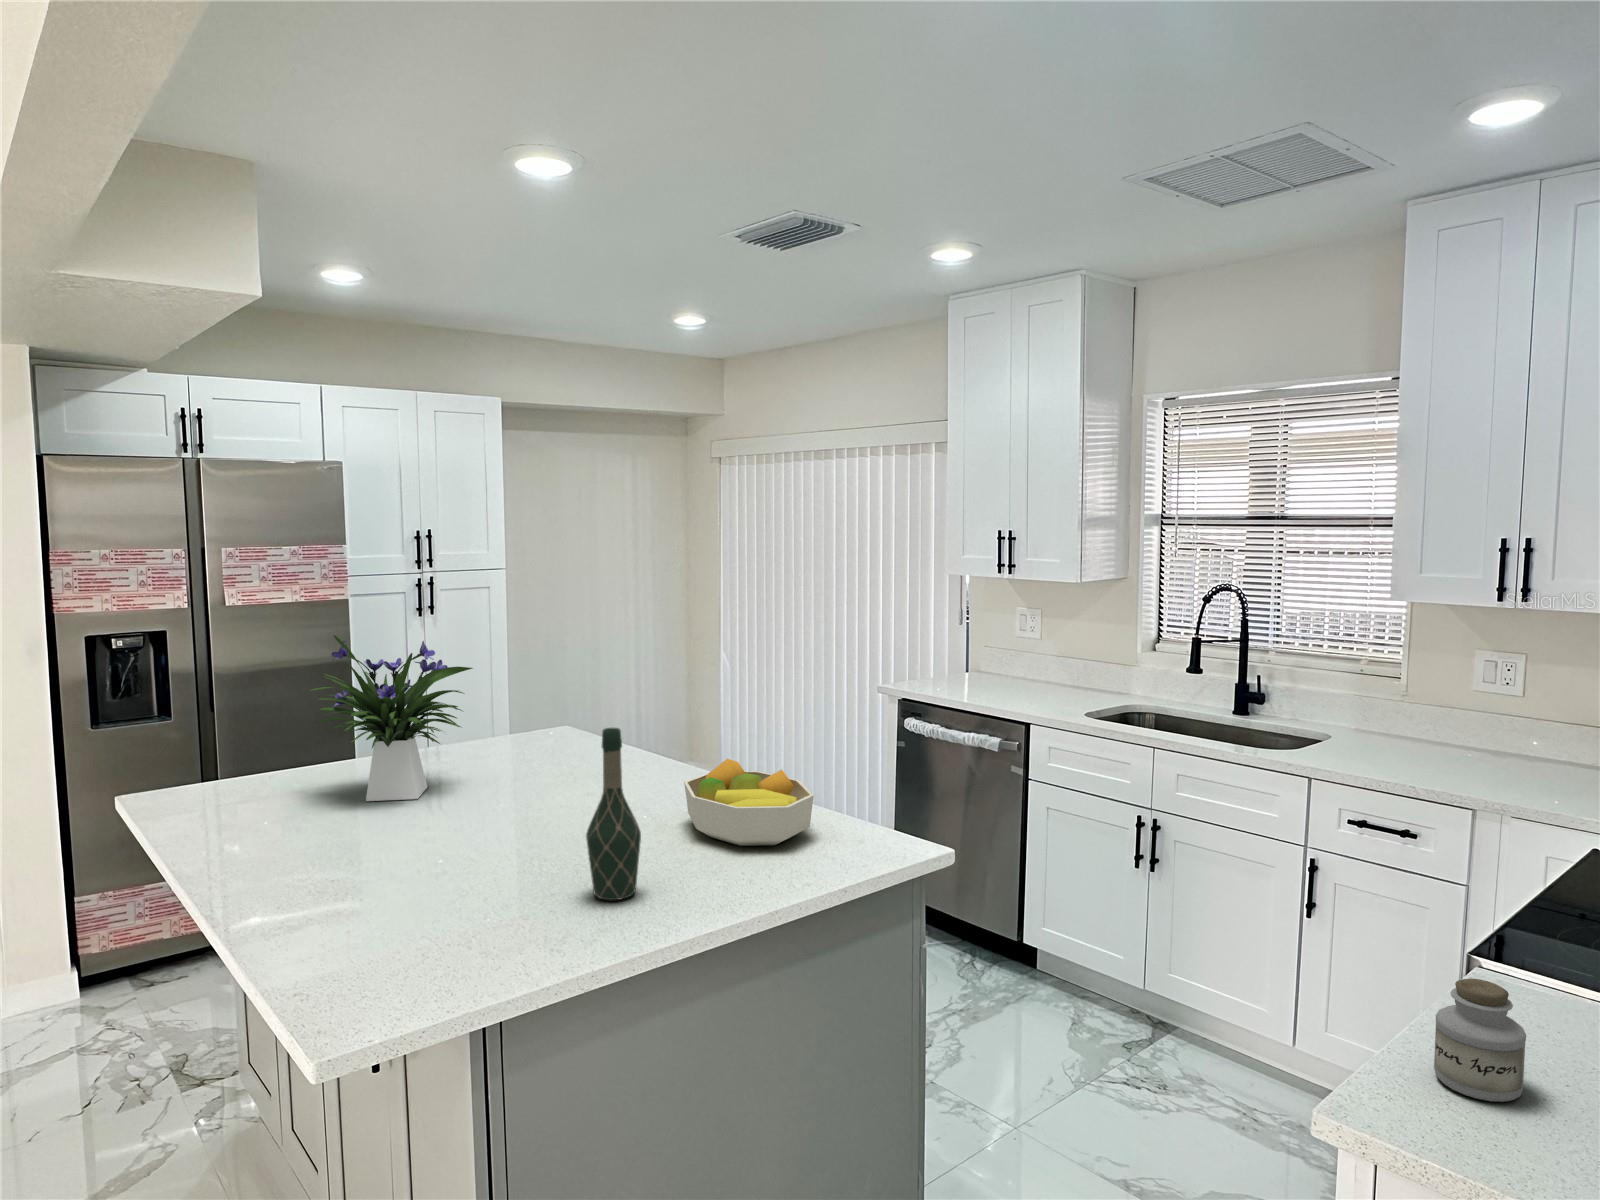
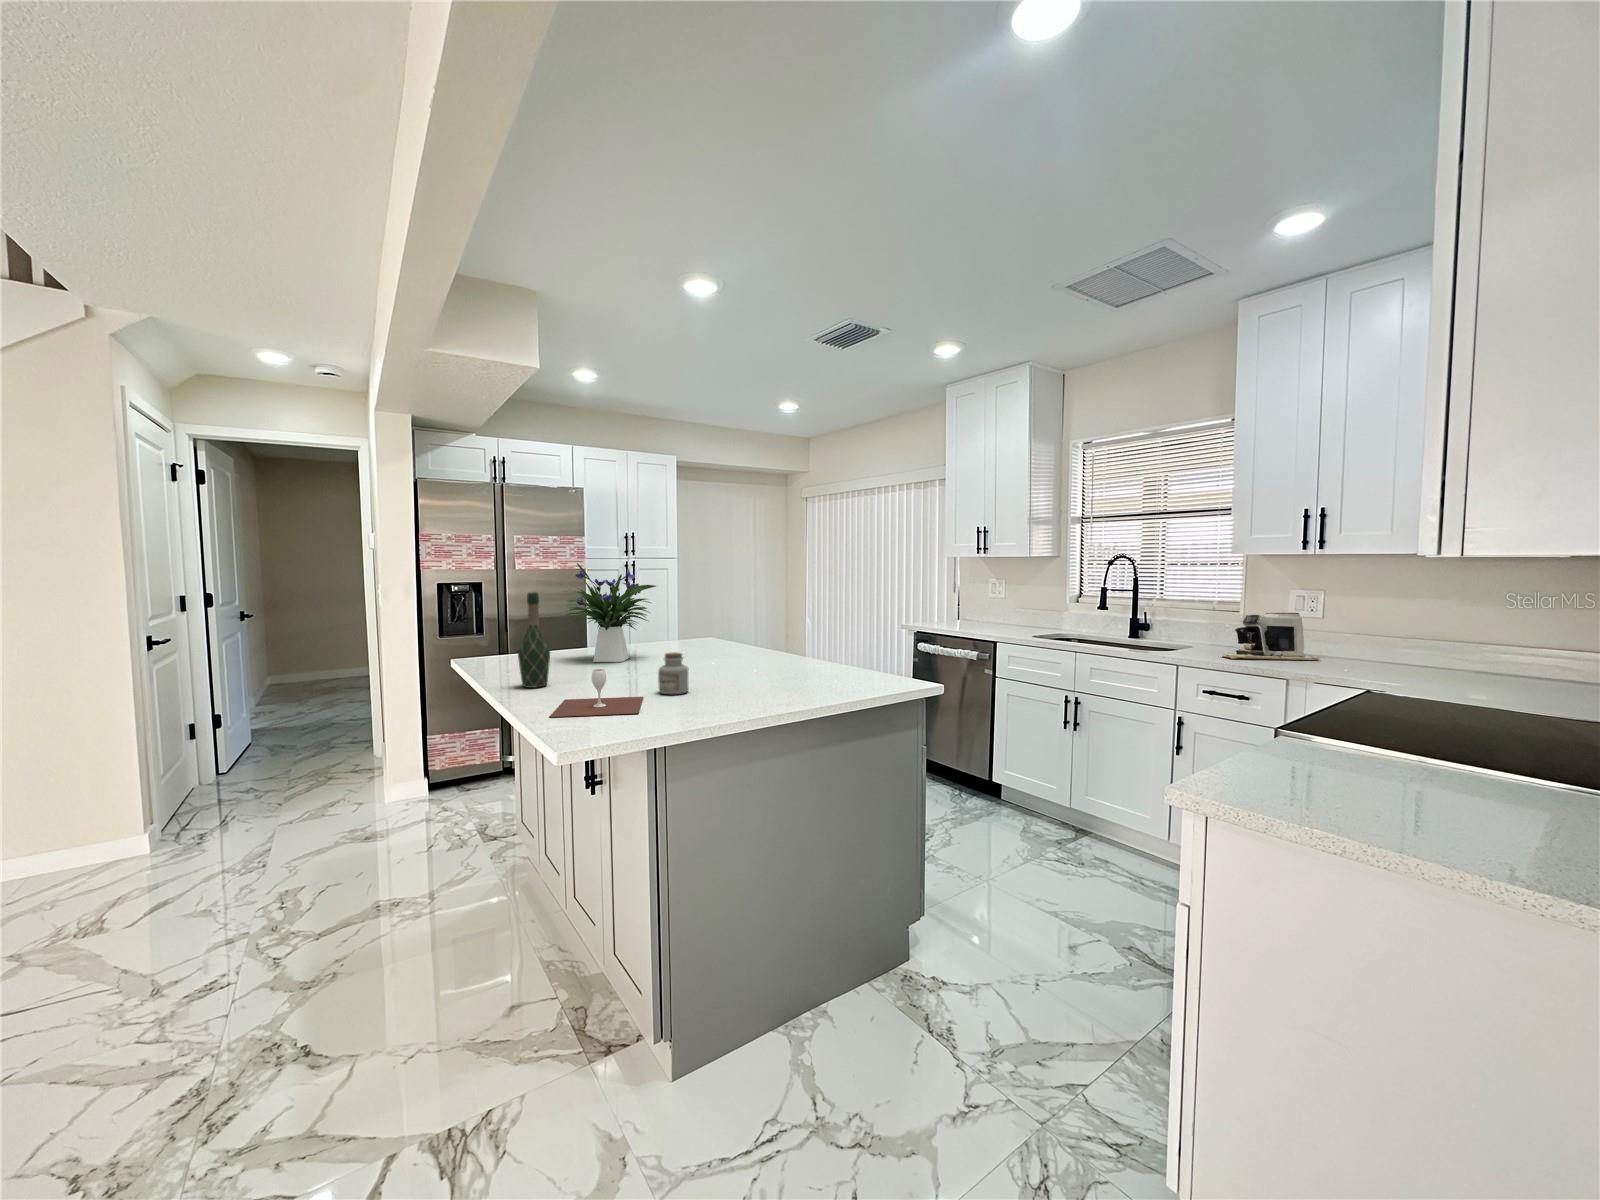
coffee maker: none [1370,692,1520,770] -> present [1224,613,1319,660]
wine bottle: present [586,728,641,900] -> present [518,592,550,688]
fruit bowl: present [684,759,814,846] -> none [781,634,860,681]
wine glass: none [291,871,454,970] -> present [549,669,643,717]
jar: present [1434,979,1526,1102] -> present [658,652,689,694]

